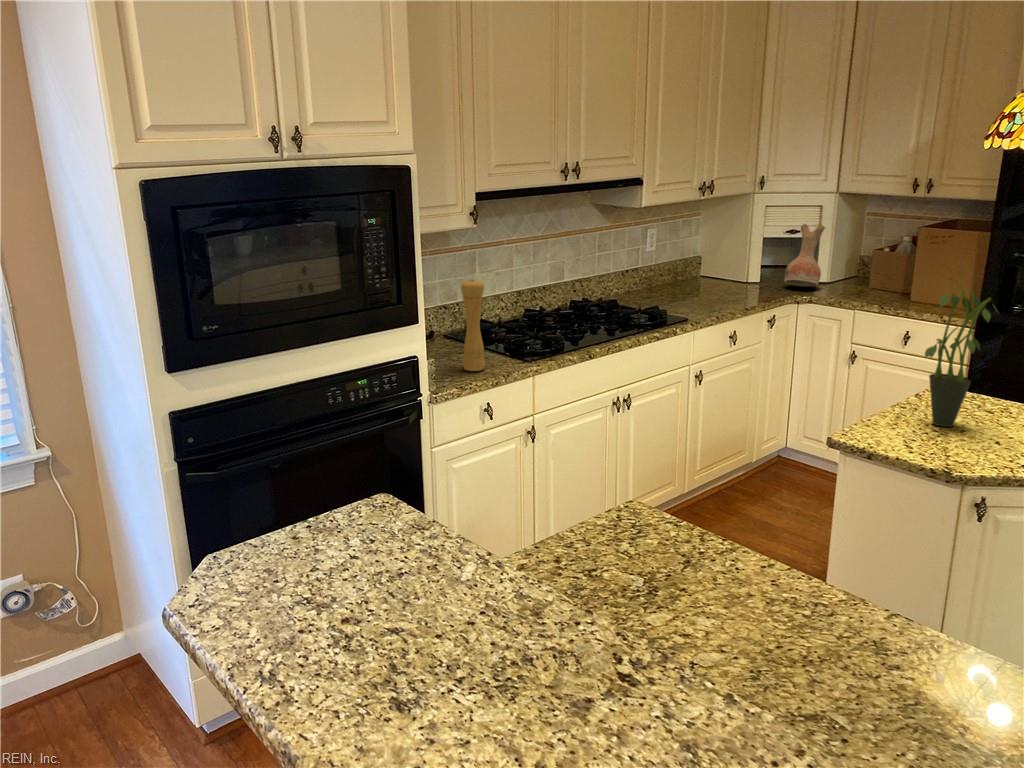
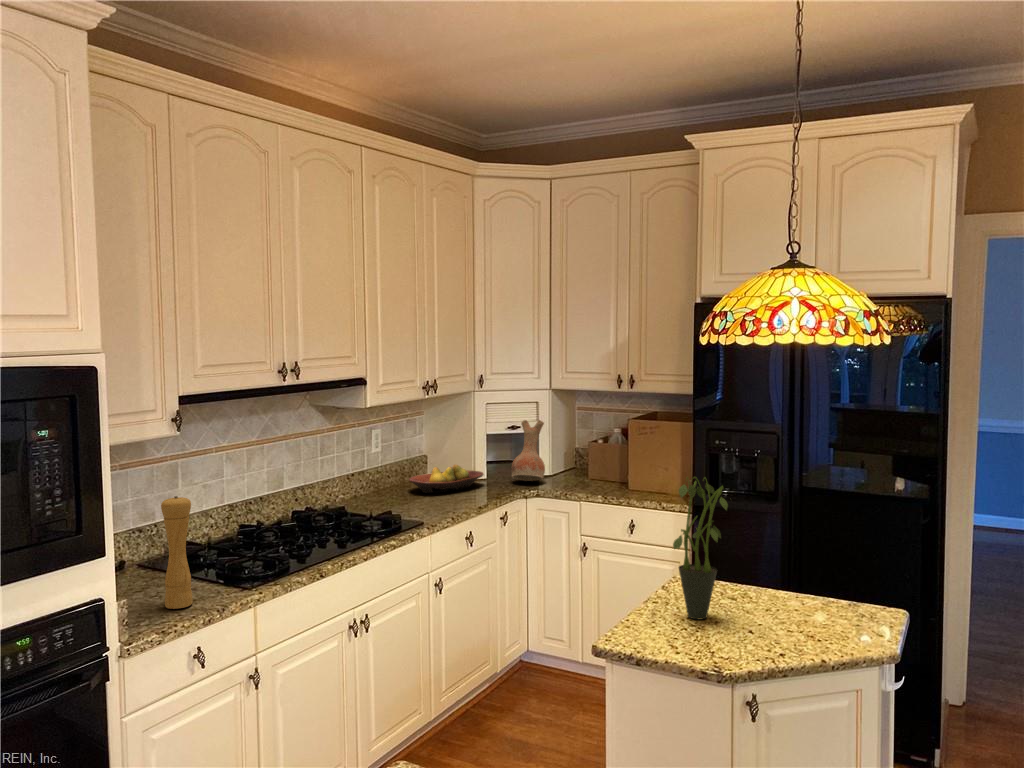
fruit bowl: none [680,266,755,293] -> present [409,465,483,493]

